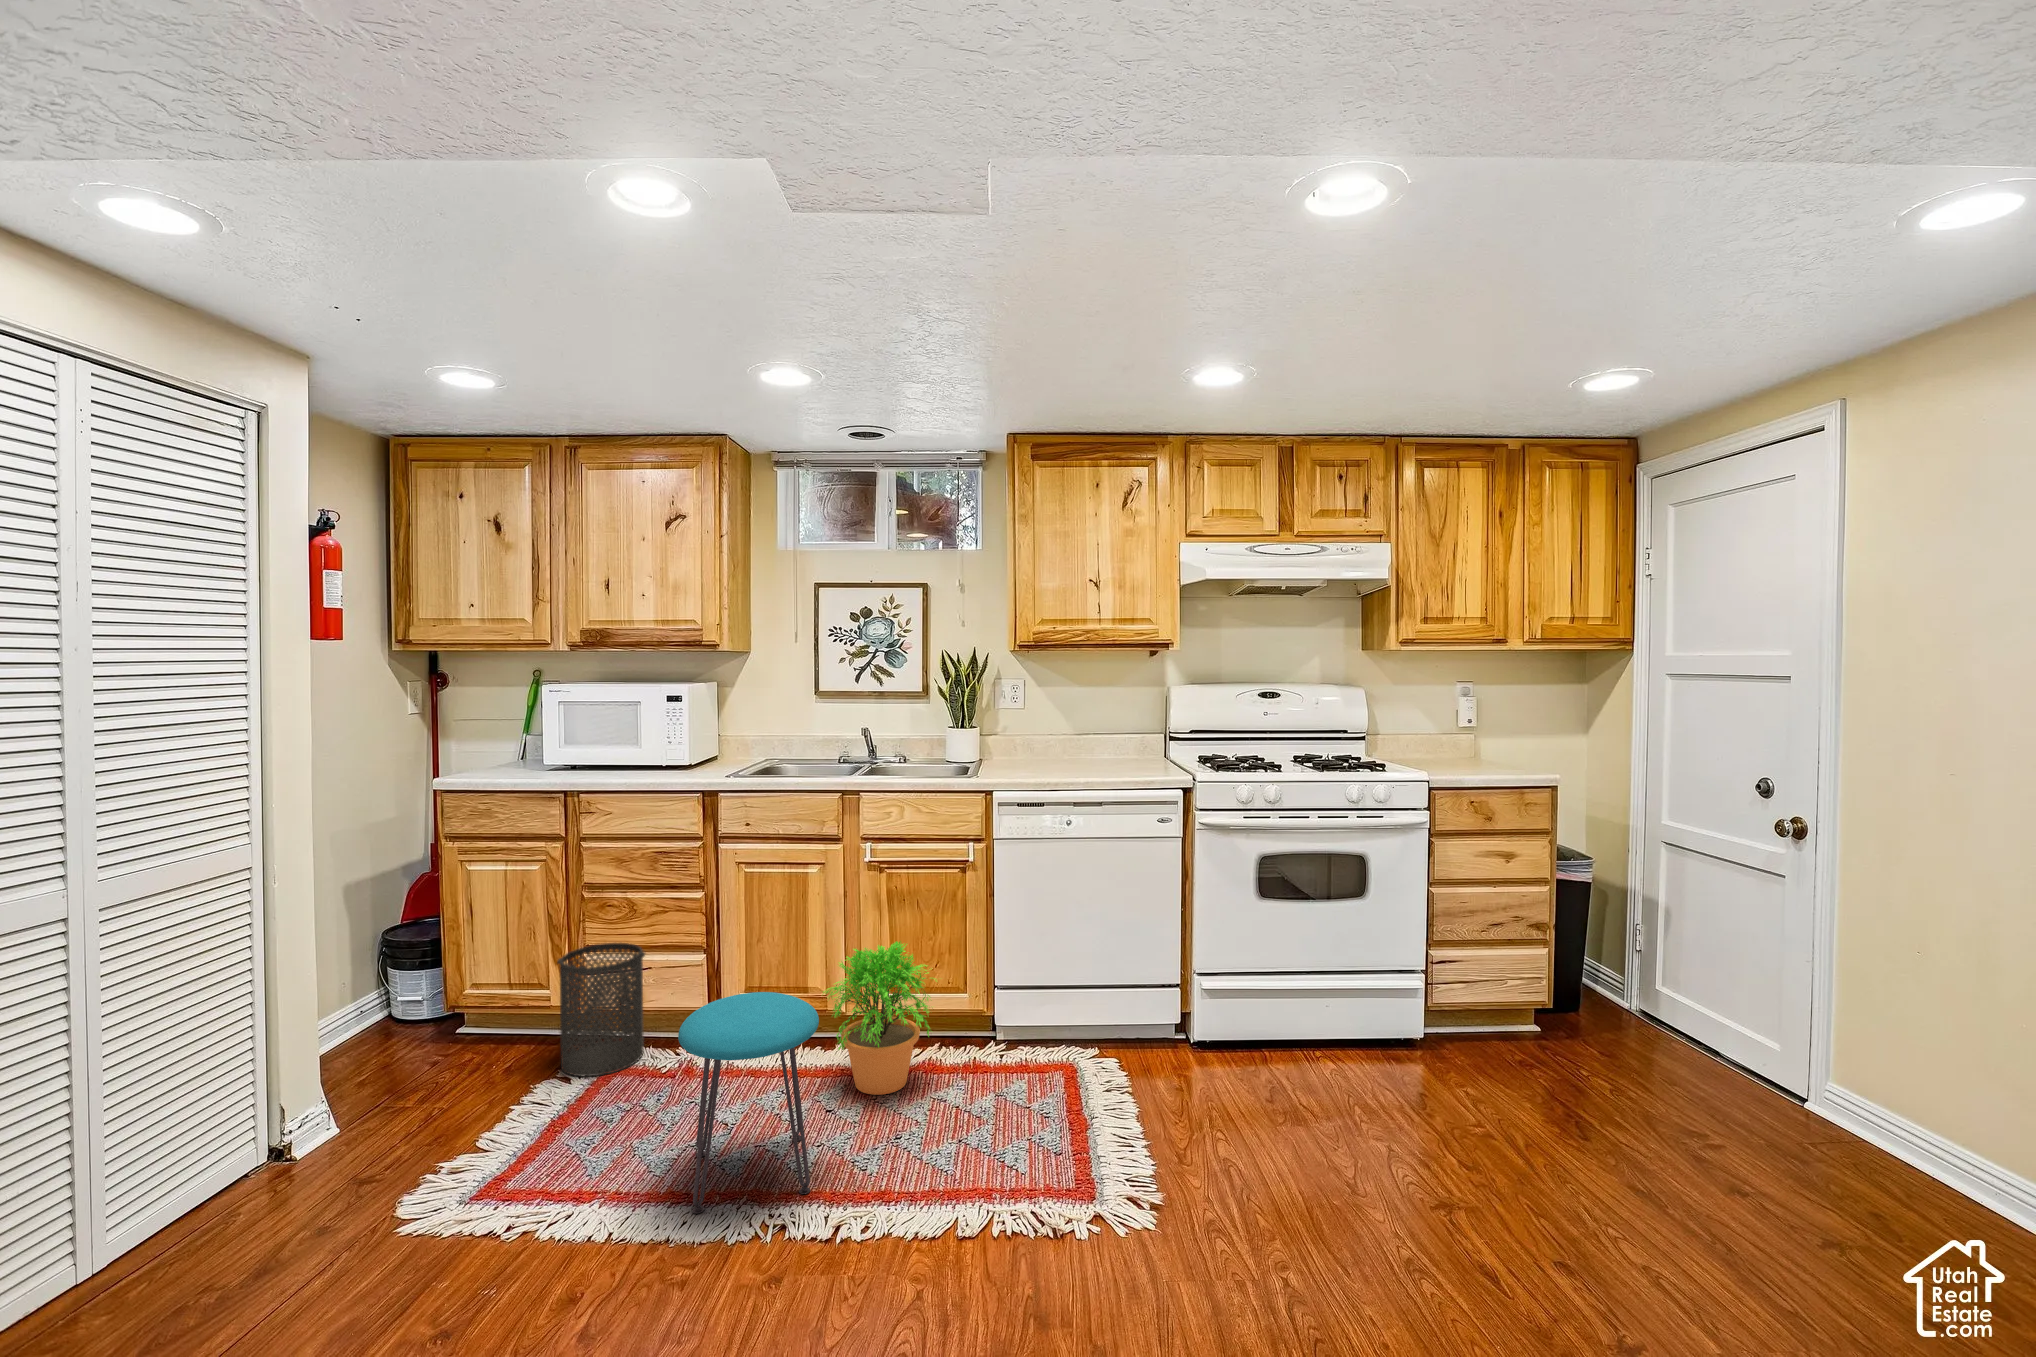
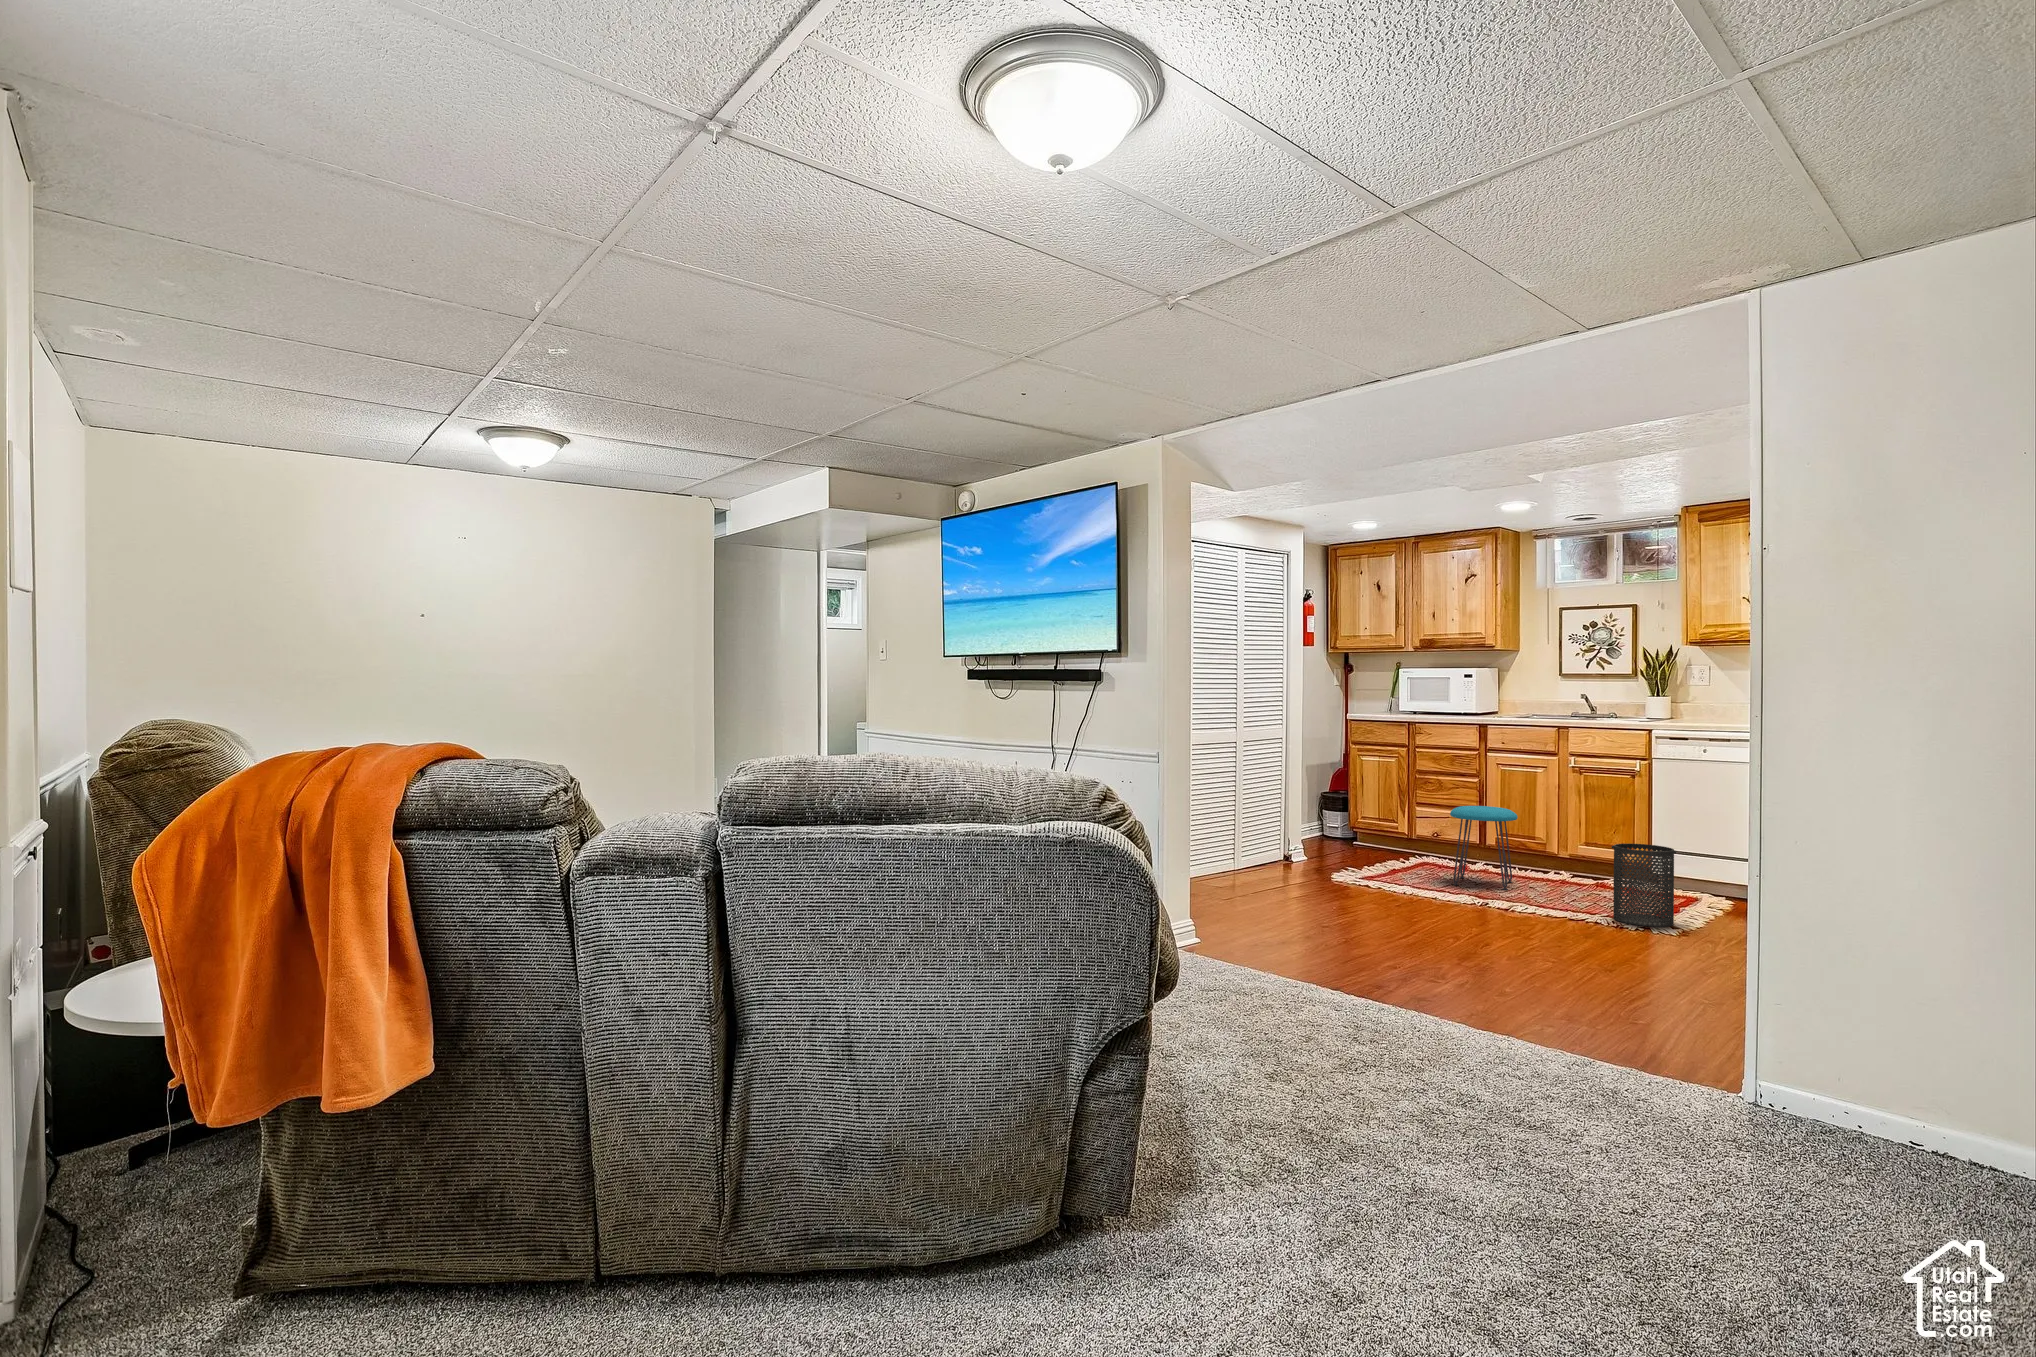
potted plant: present [823,941,935,1095] -> none [1532,803,1605,883]
trash can: present [557,943,645,1077] -> present [1612,844,1677,927]

